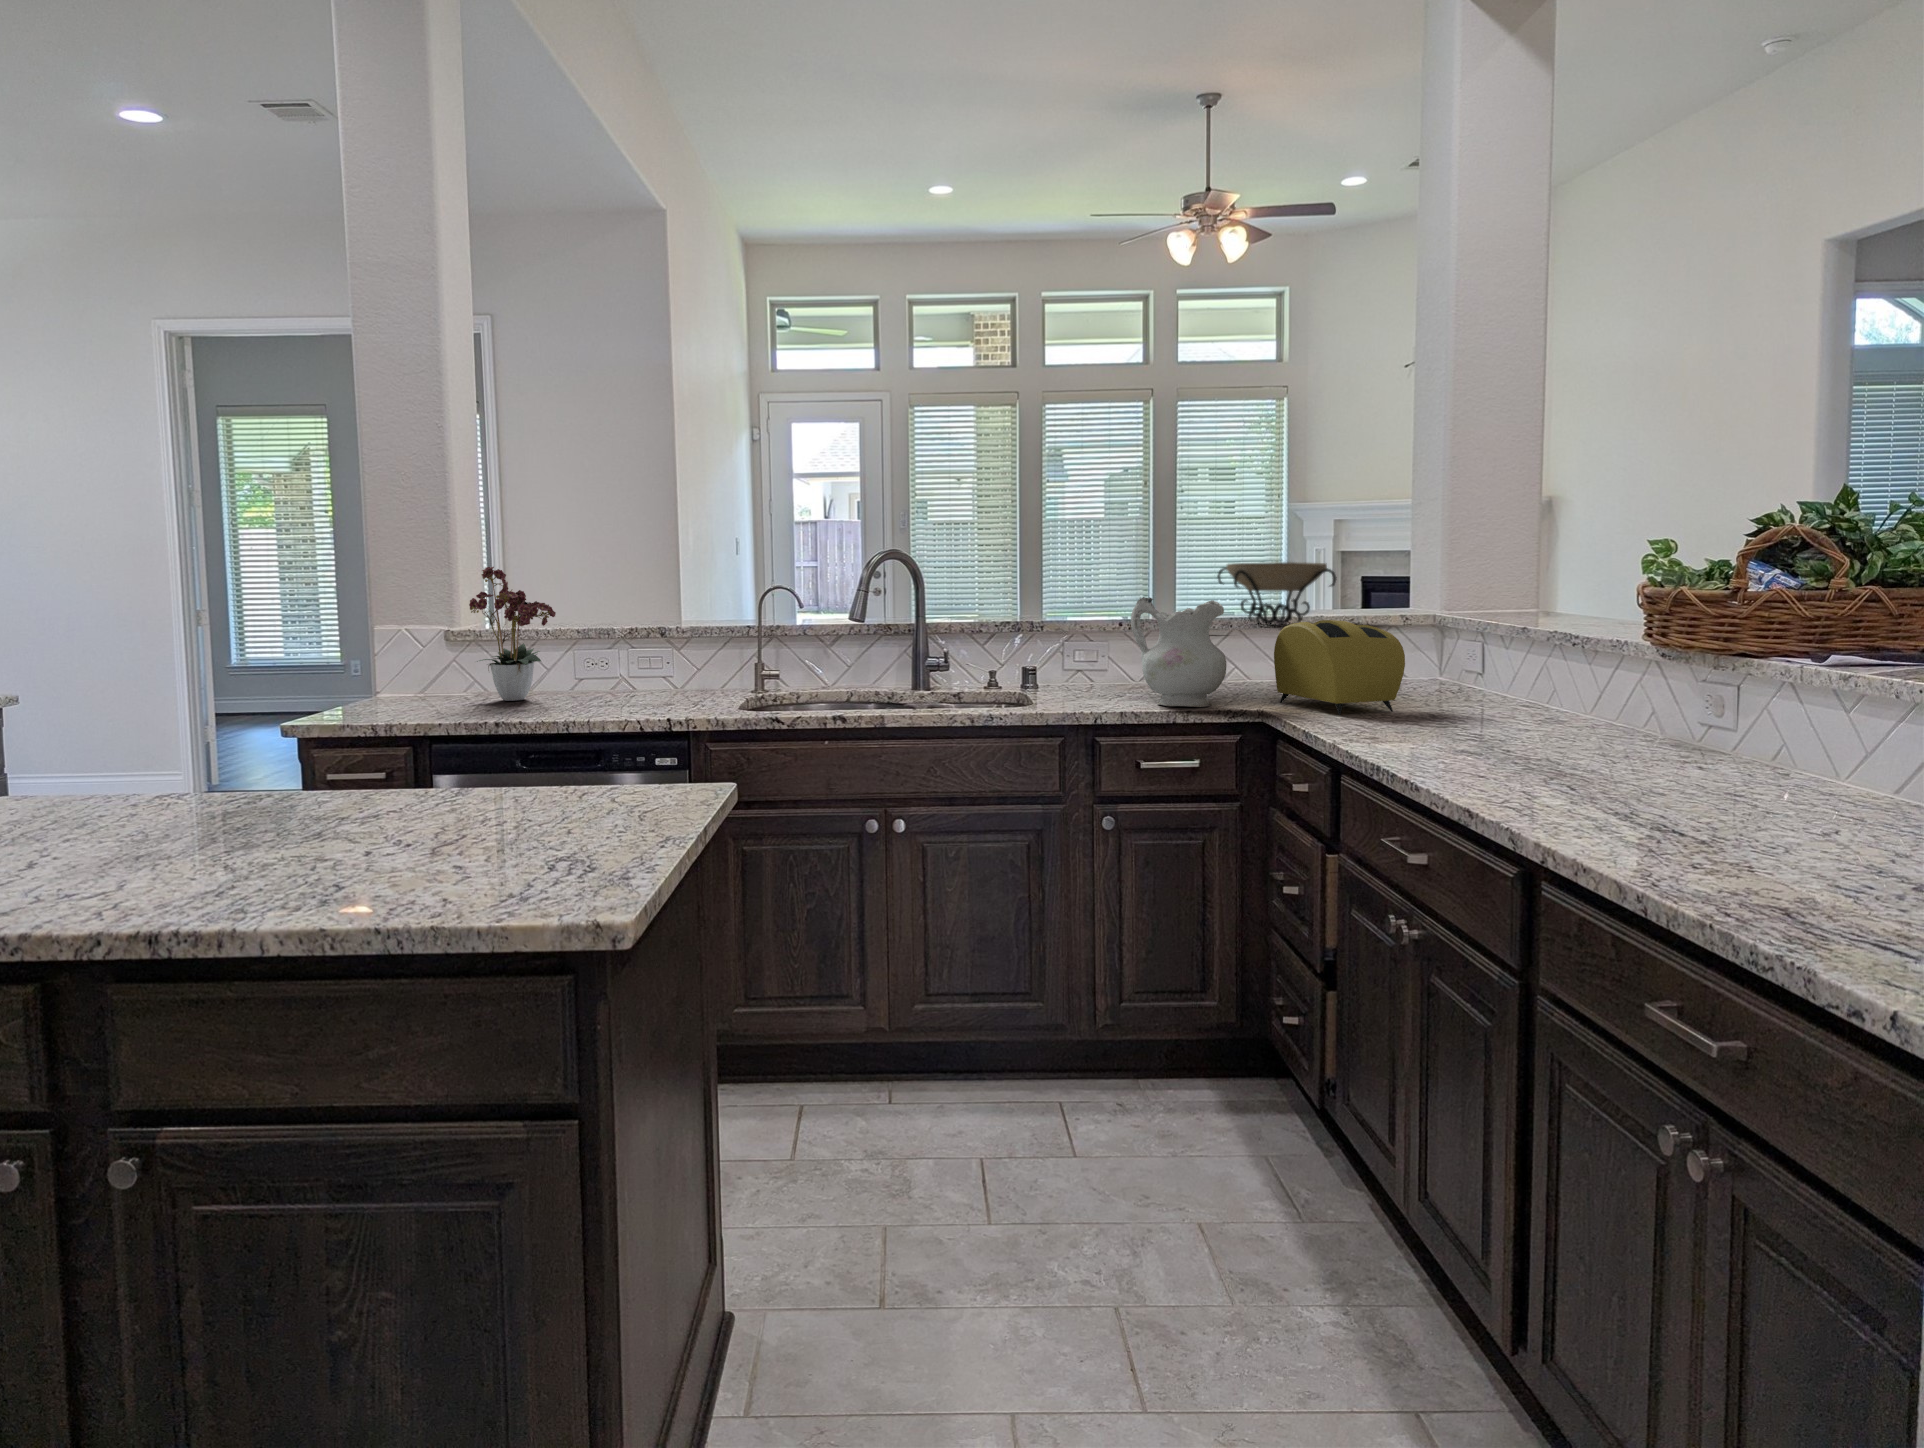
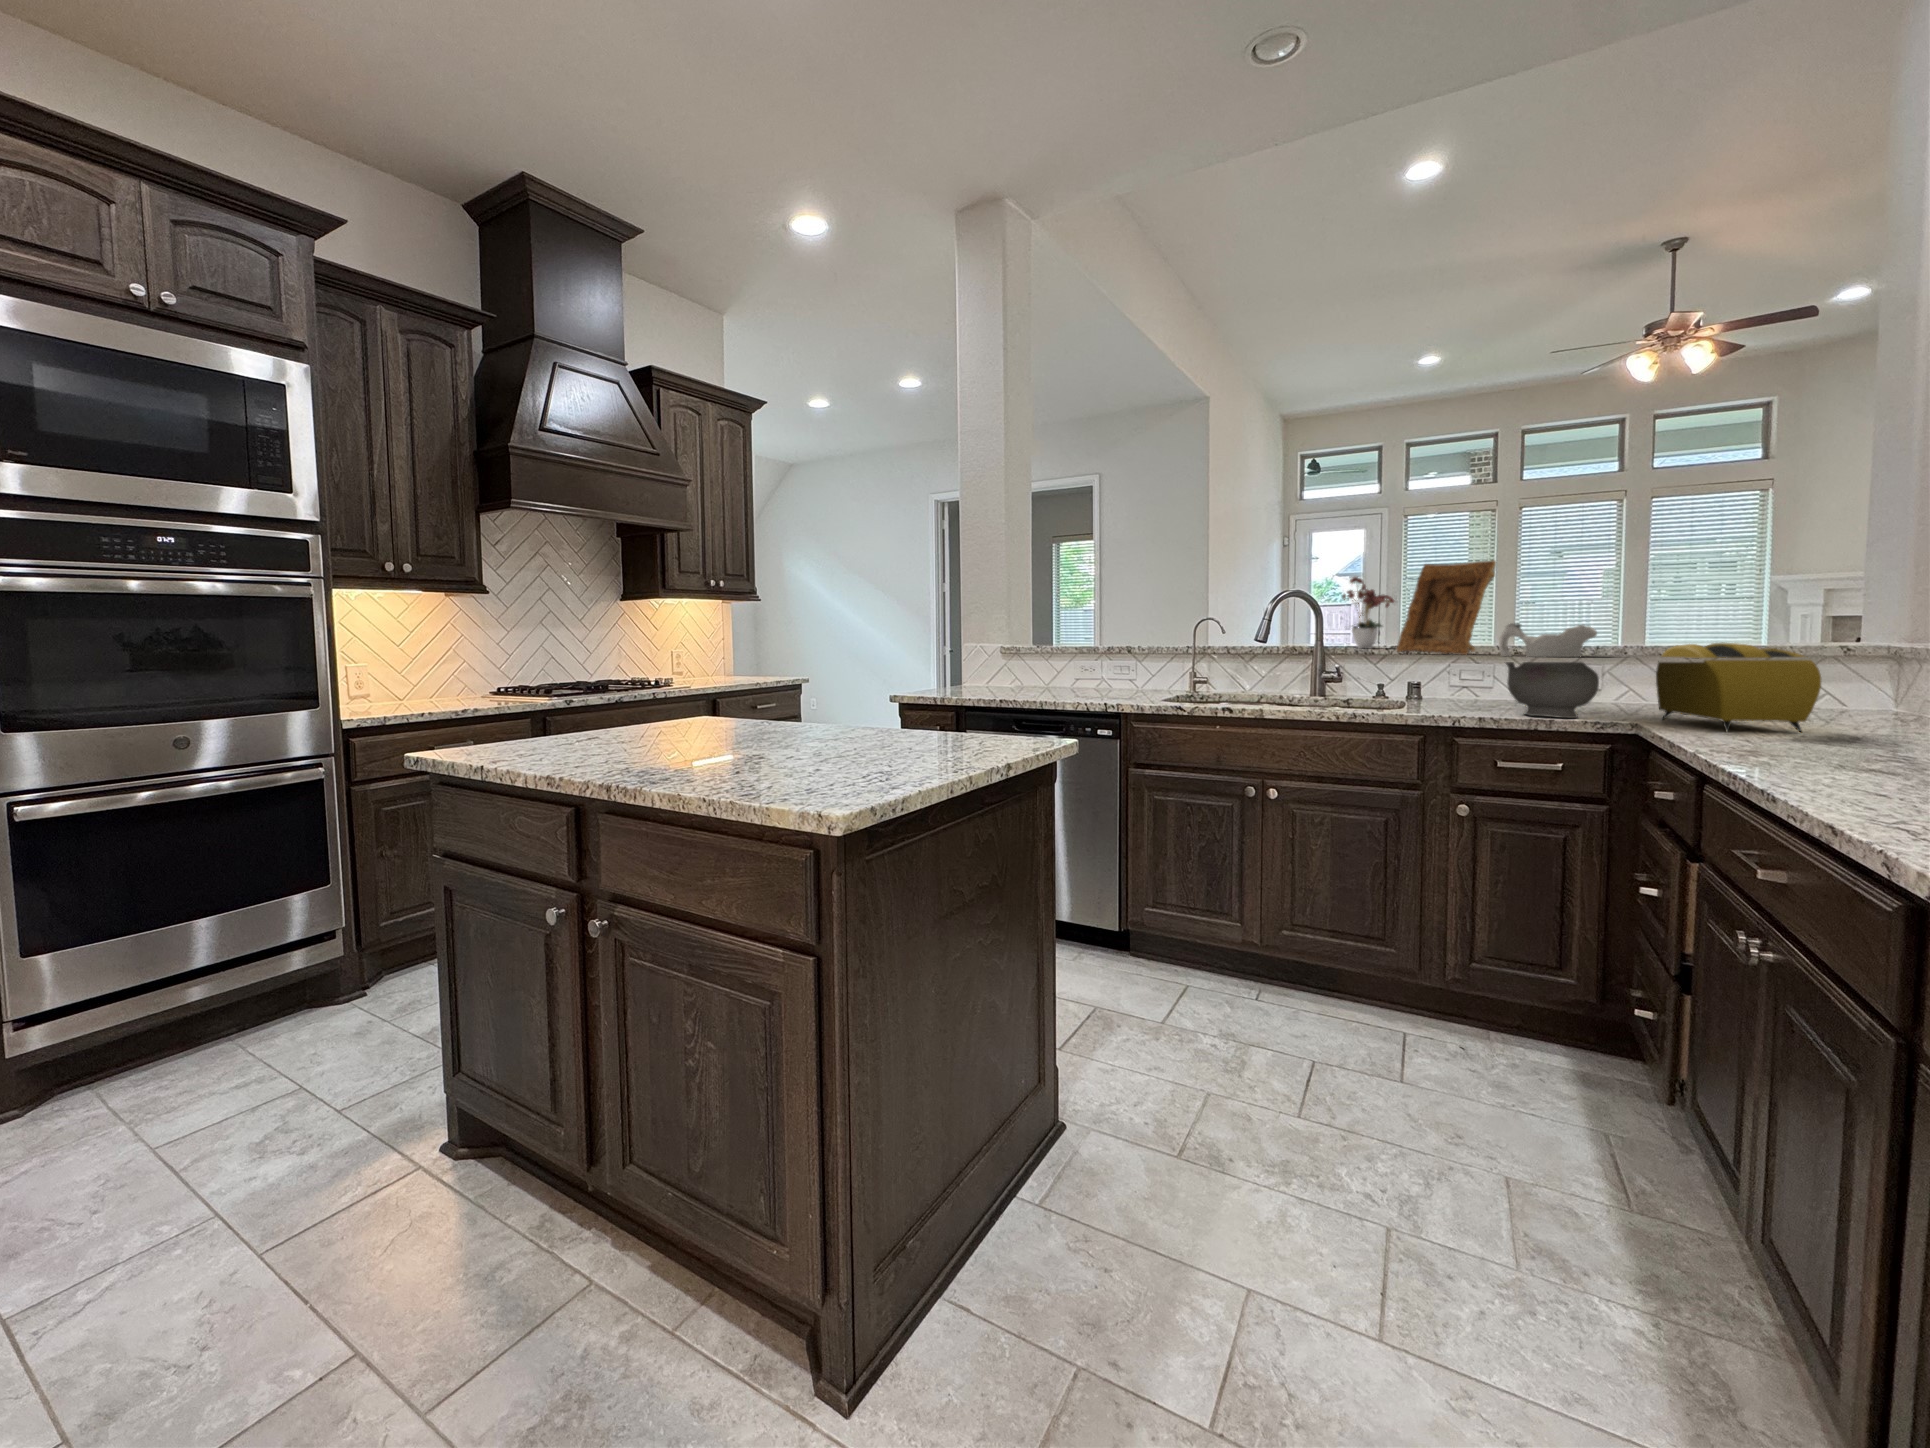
picture frame: none [1009,515,1113,632] -> present [1397,560,1496,655]
decorative bowl: present [1217,562,1337,624] -> none [1612,596,1748,652]
flower arrangement: present [469,567,556,701] -> present [1342,577,1394,648]

